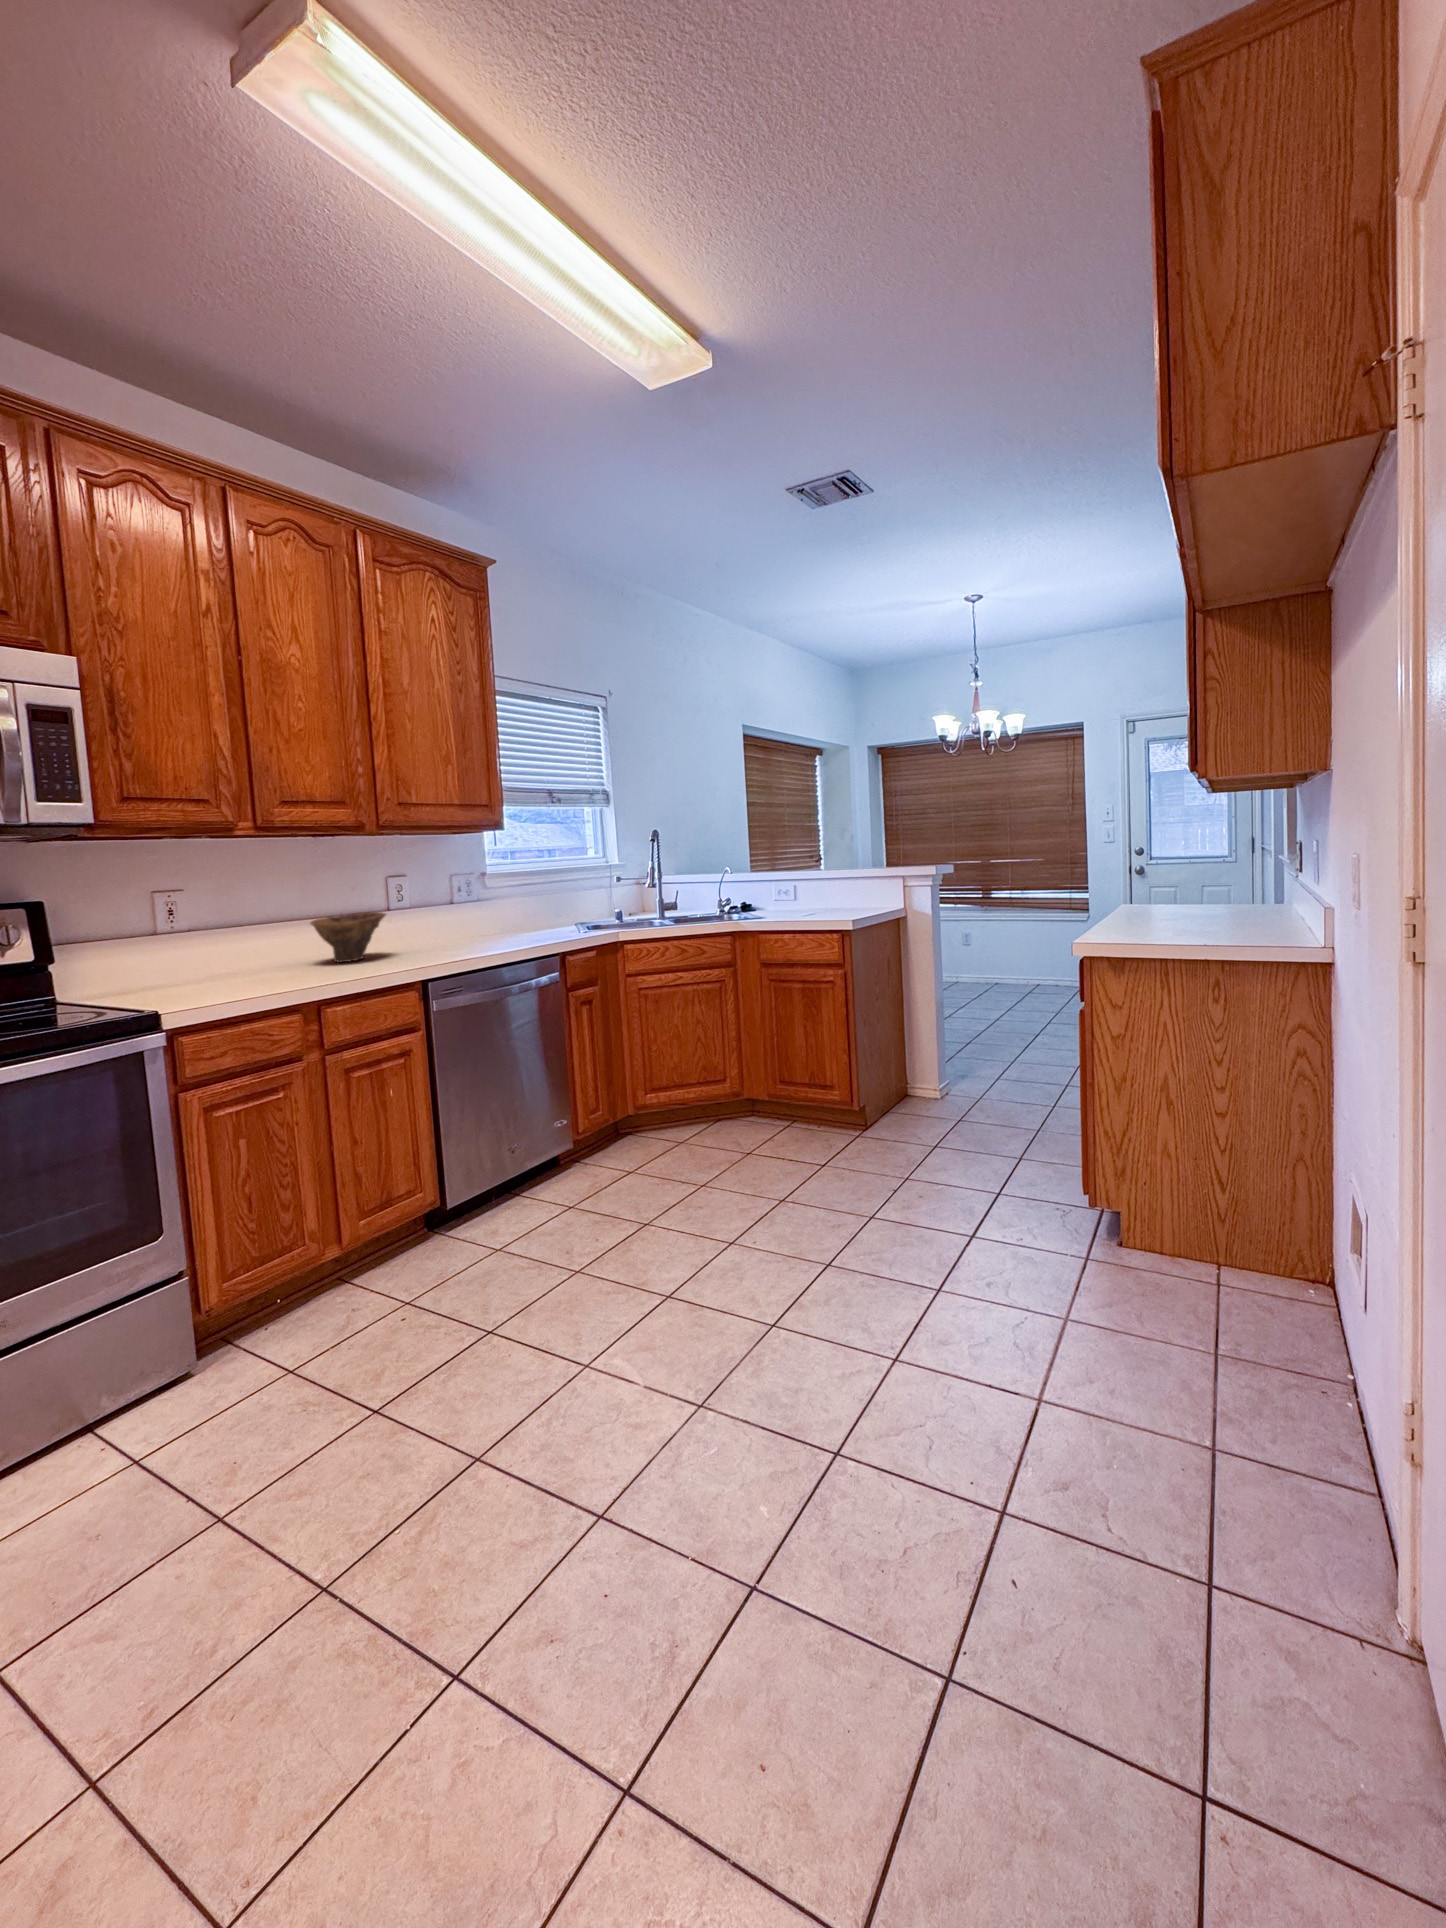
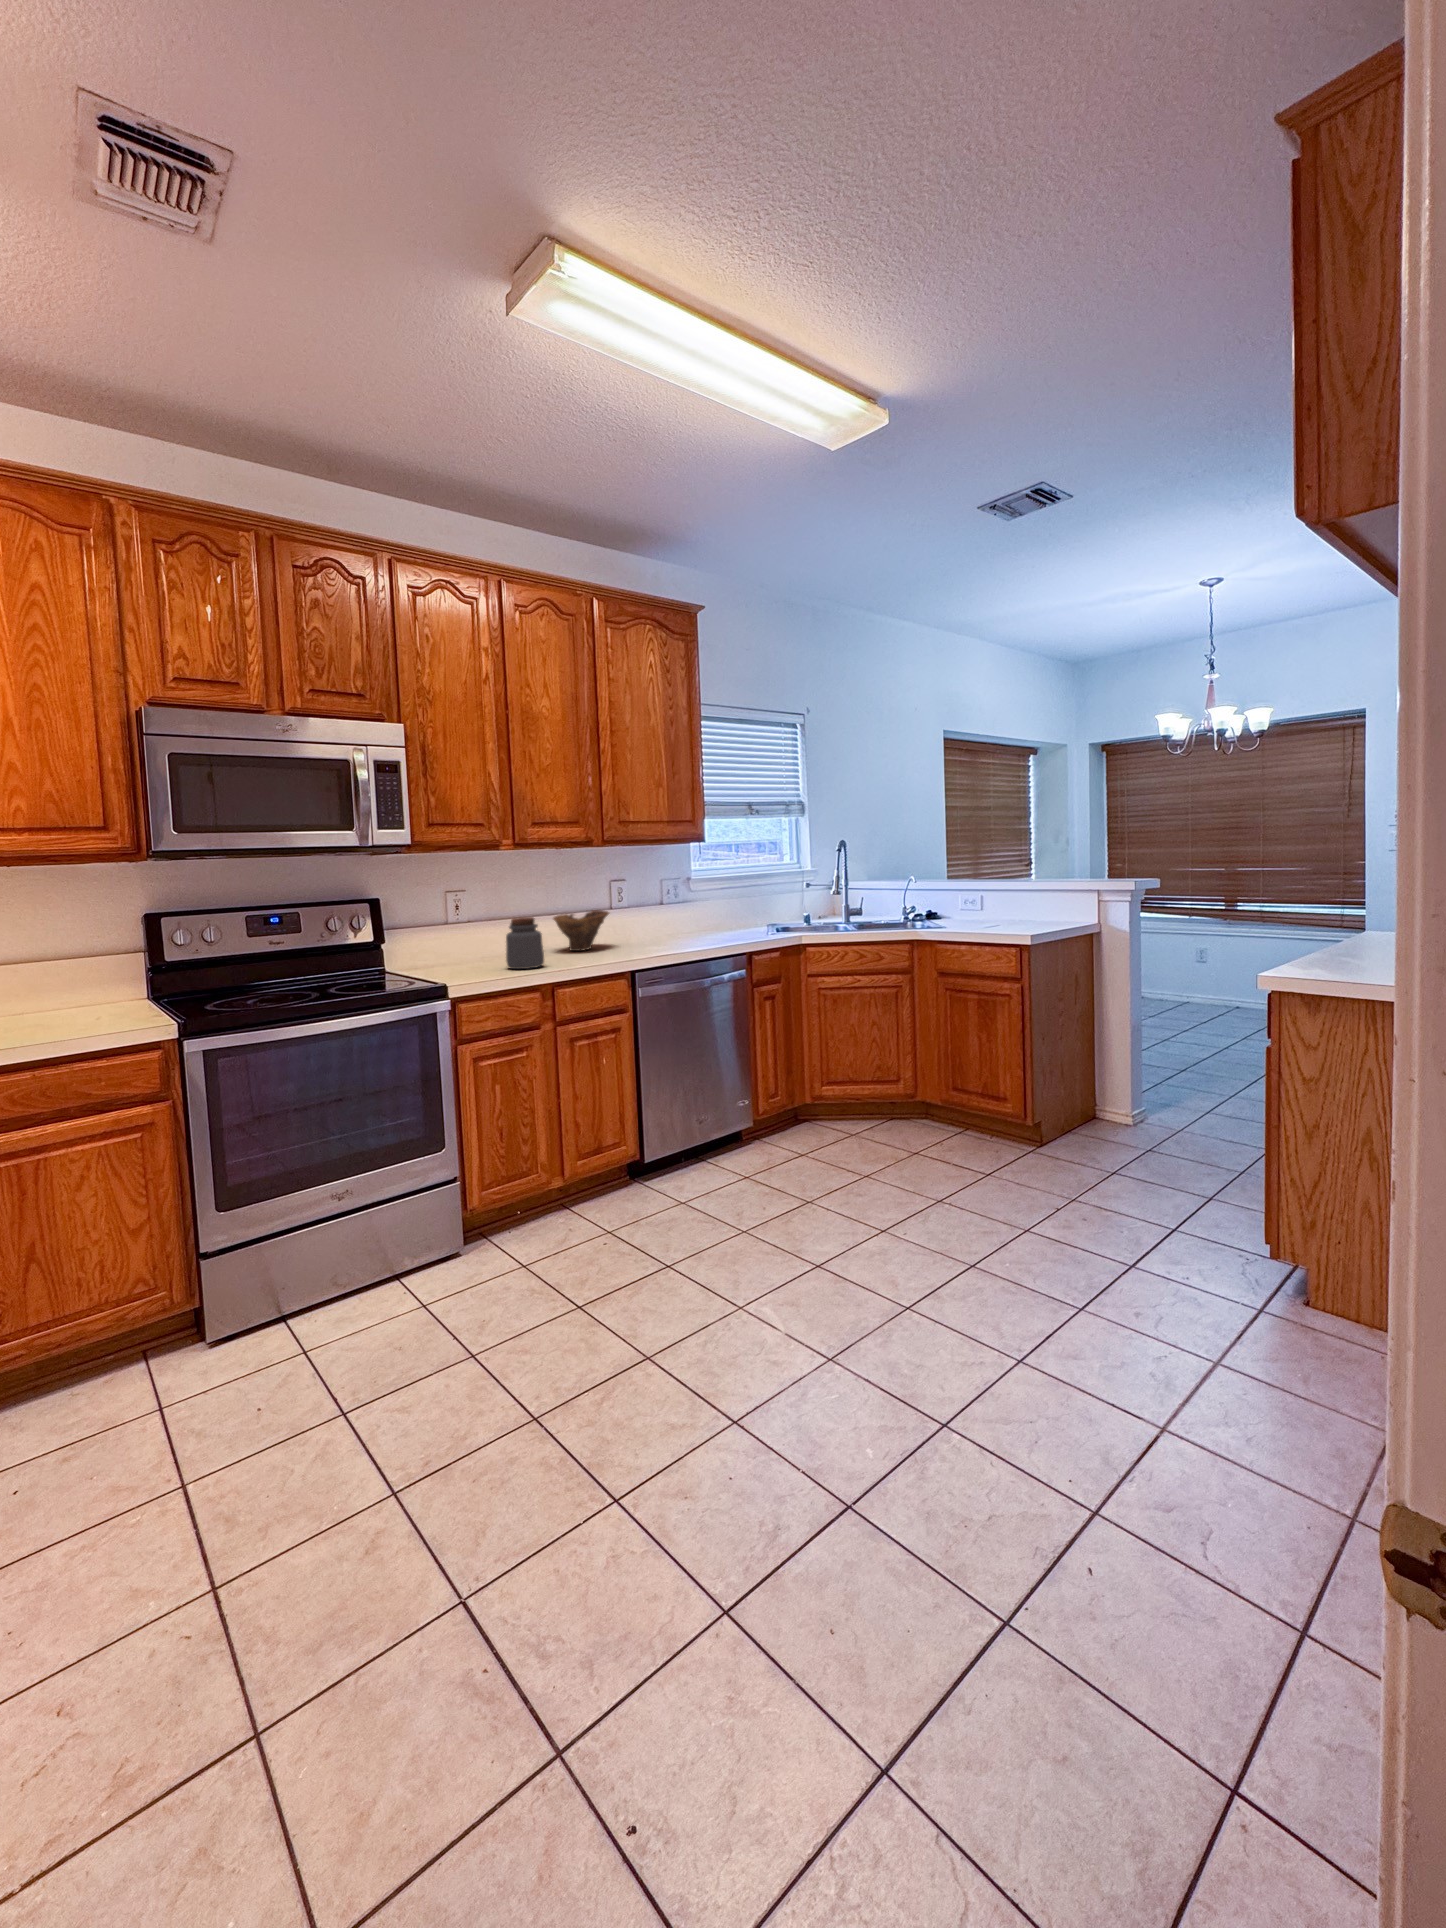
jar: none [247,920,303,987] -> present [506,917,544,969]

